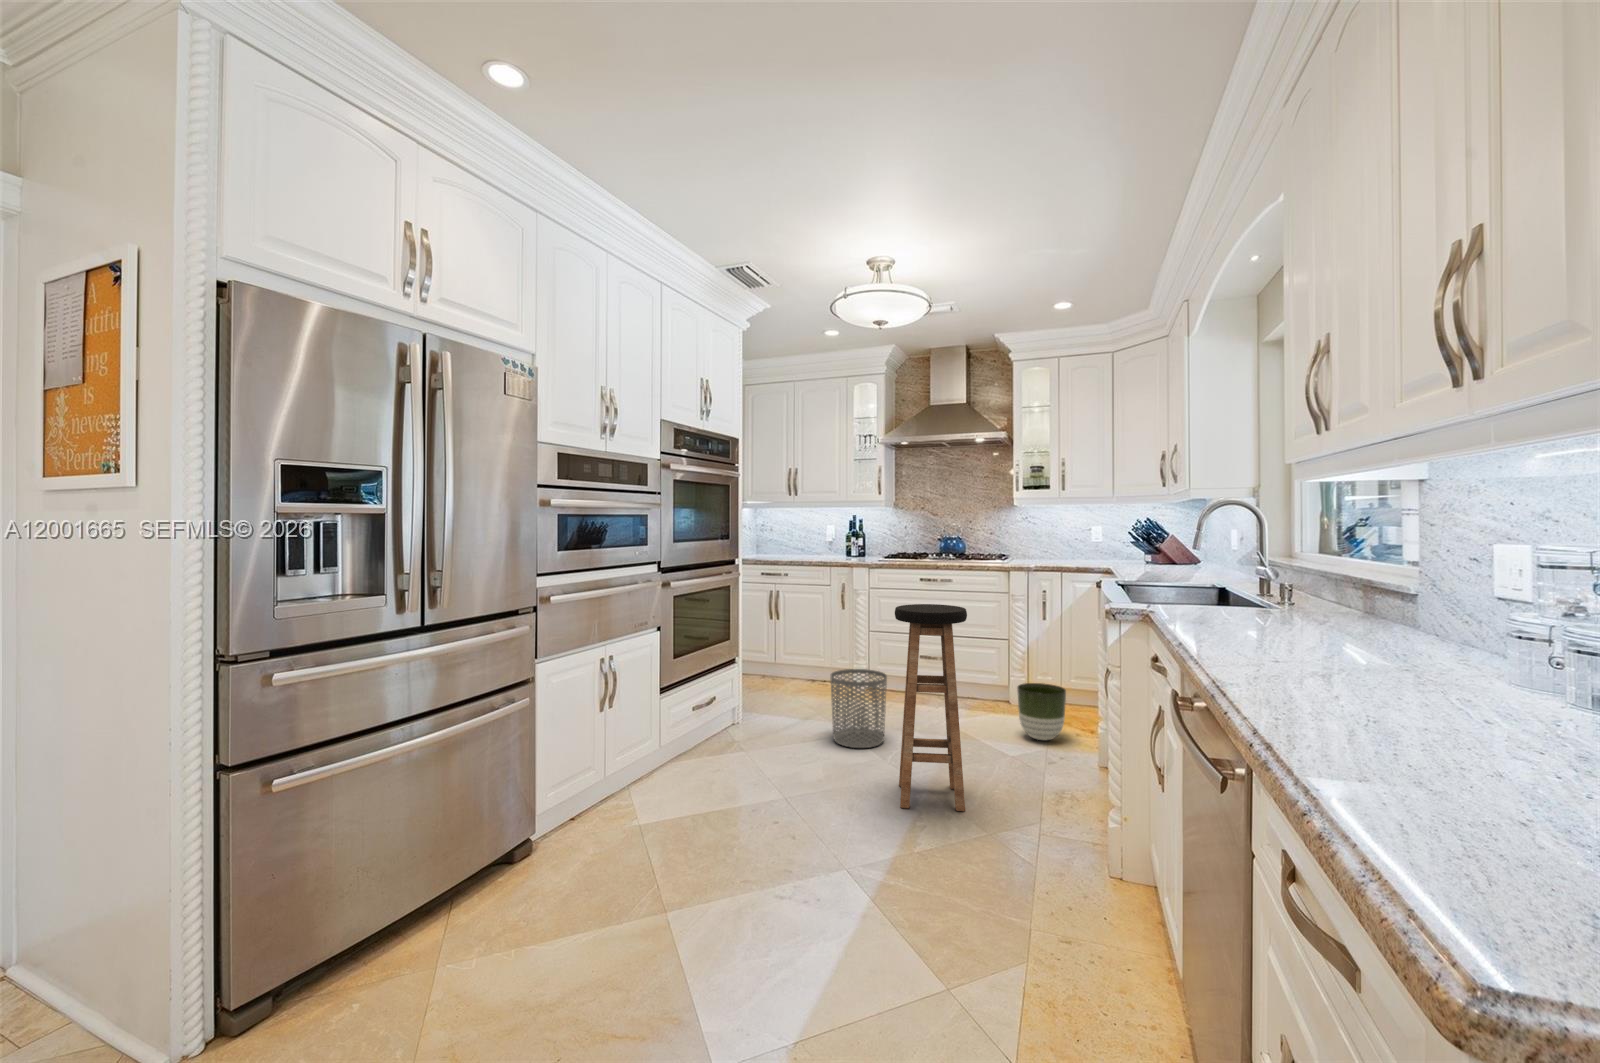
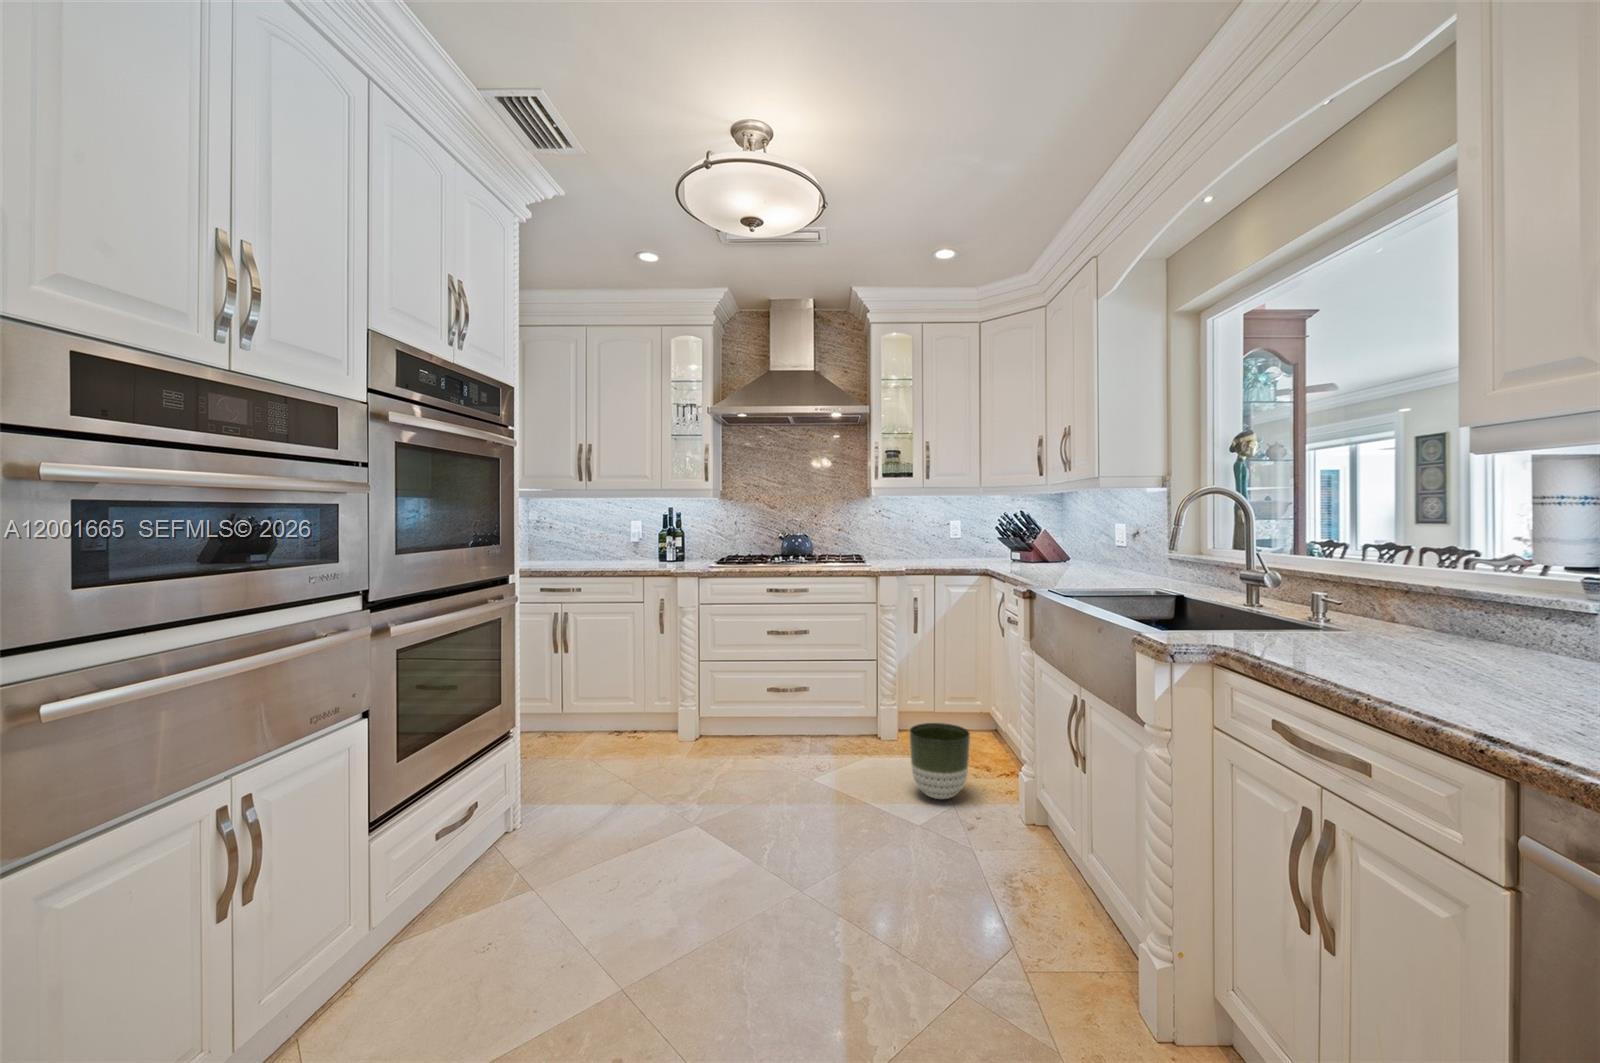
bar stool: present [895,604,967,811] -> none [786,639,900,967]
waste bin: present [831,669,887,748] -> none [664,727,747,850]

